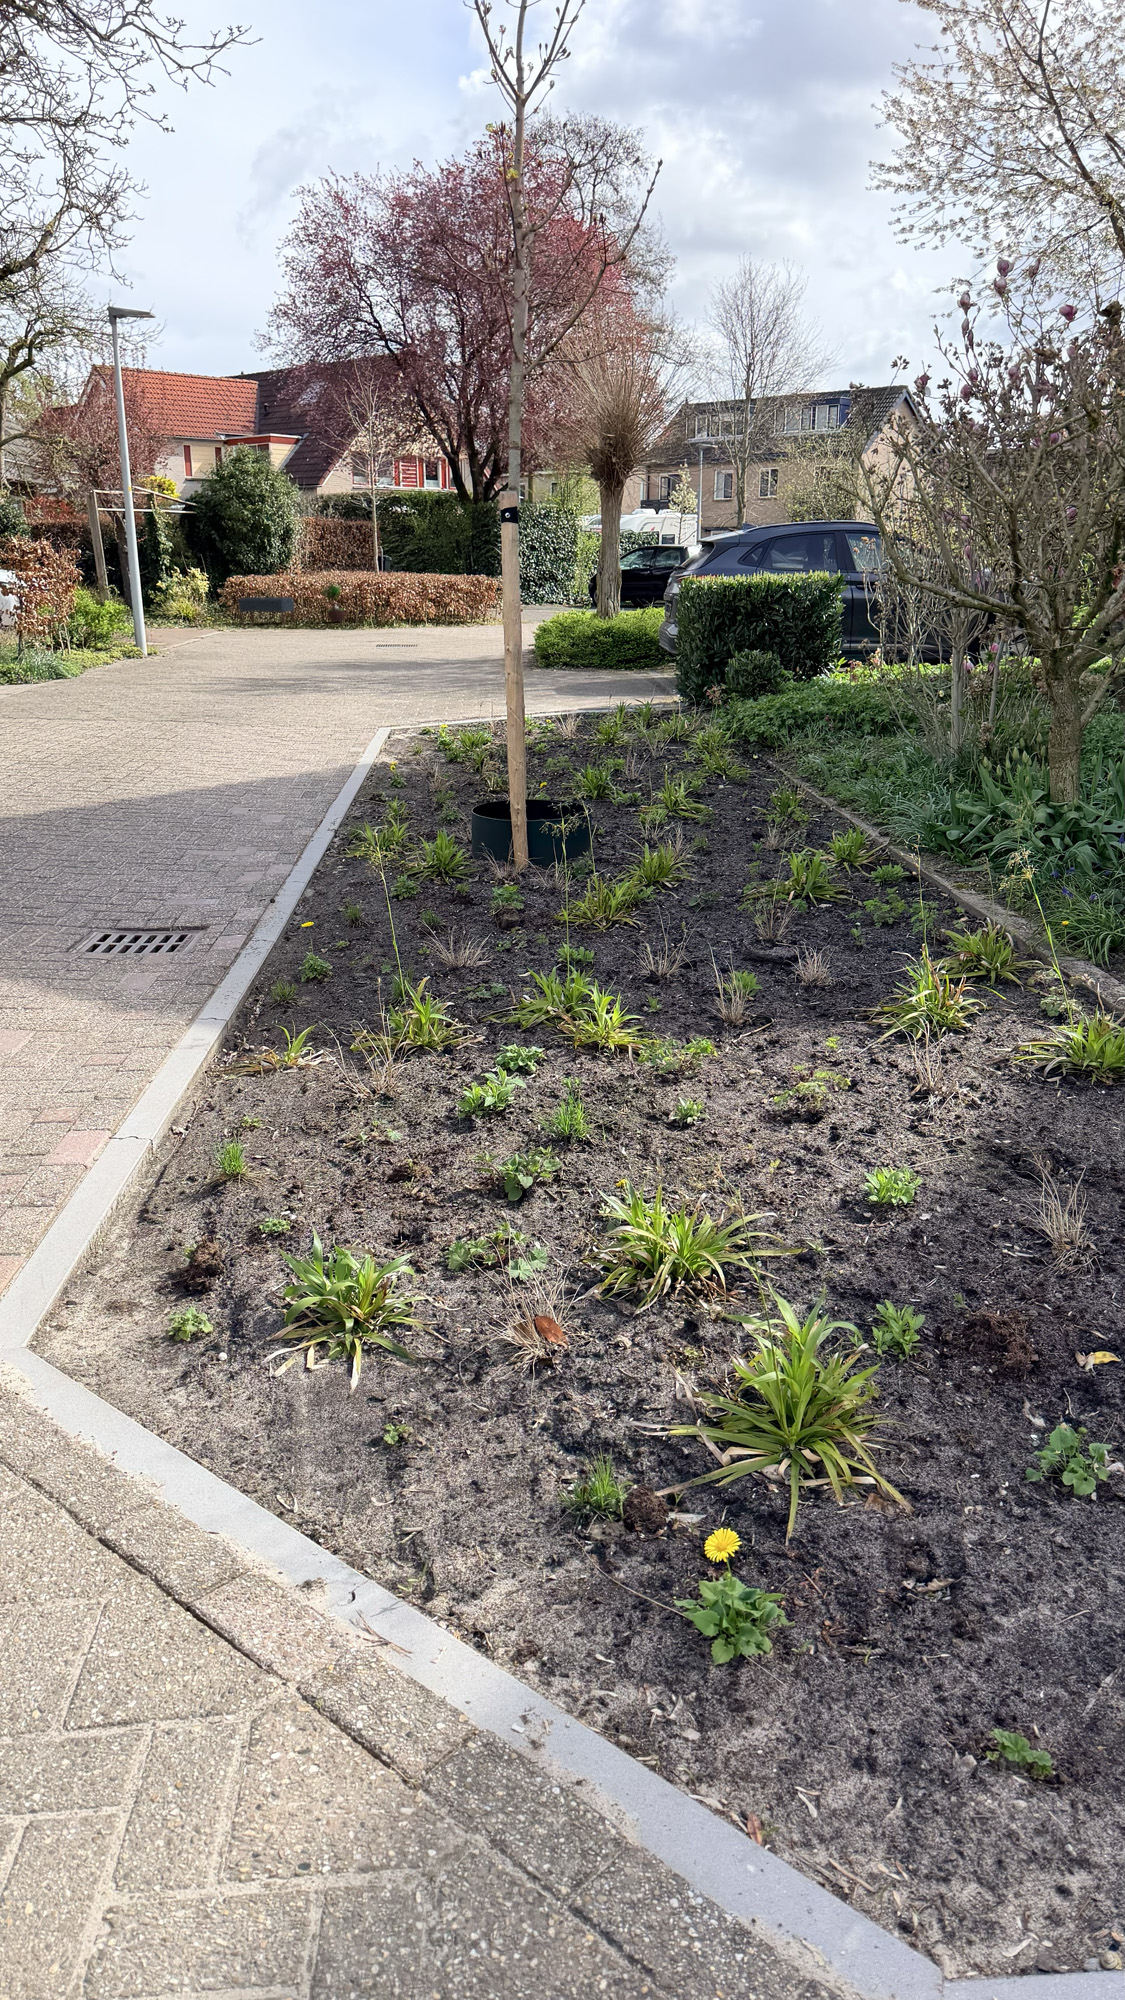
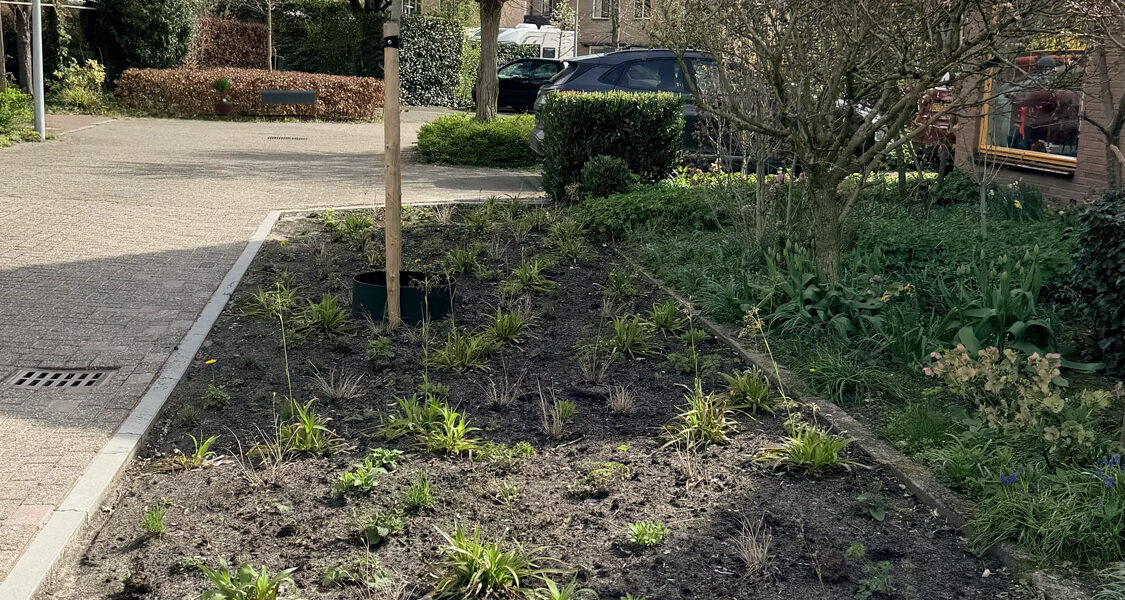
bench: present [238,597,295,624] -> present [260,90,316,116]

